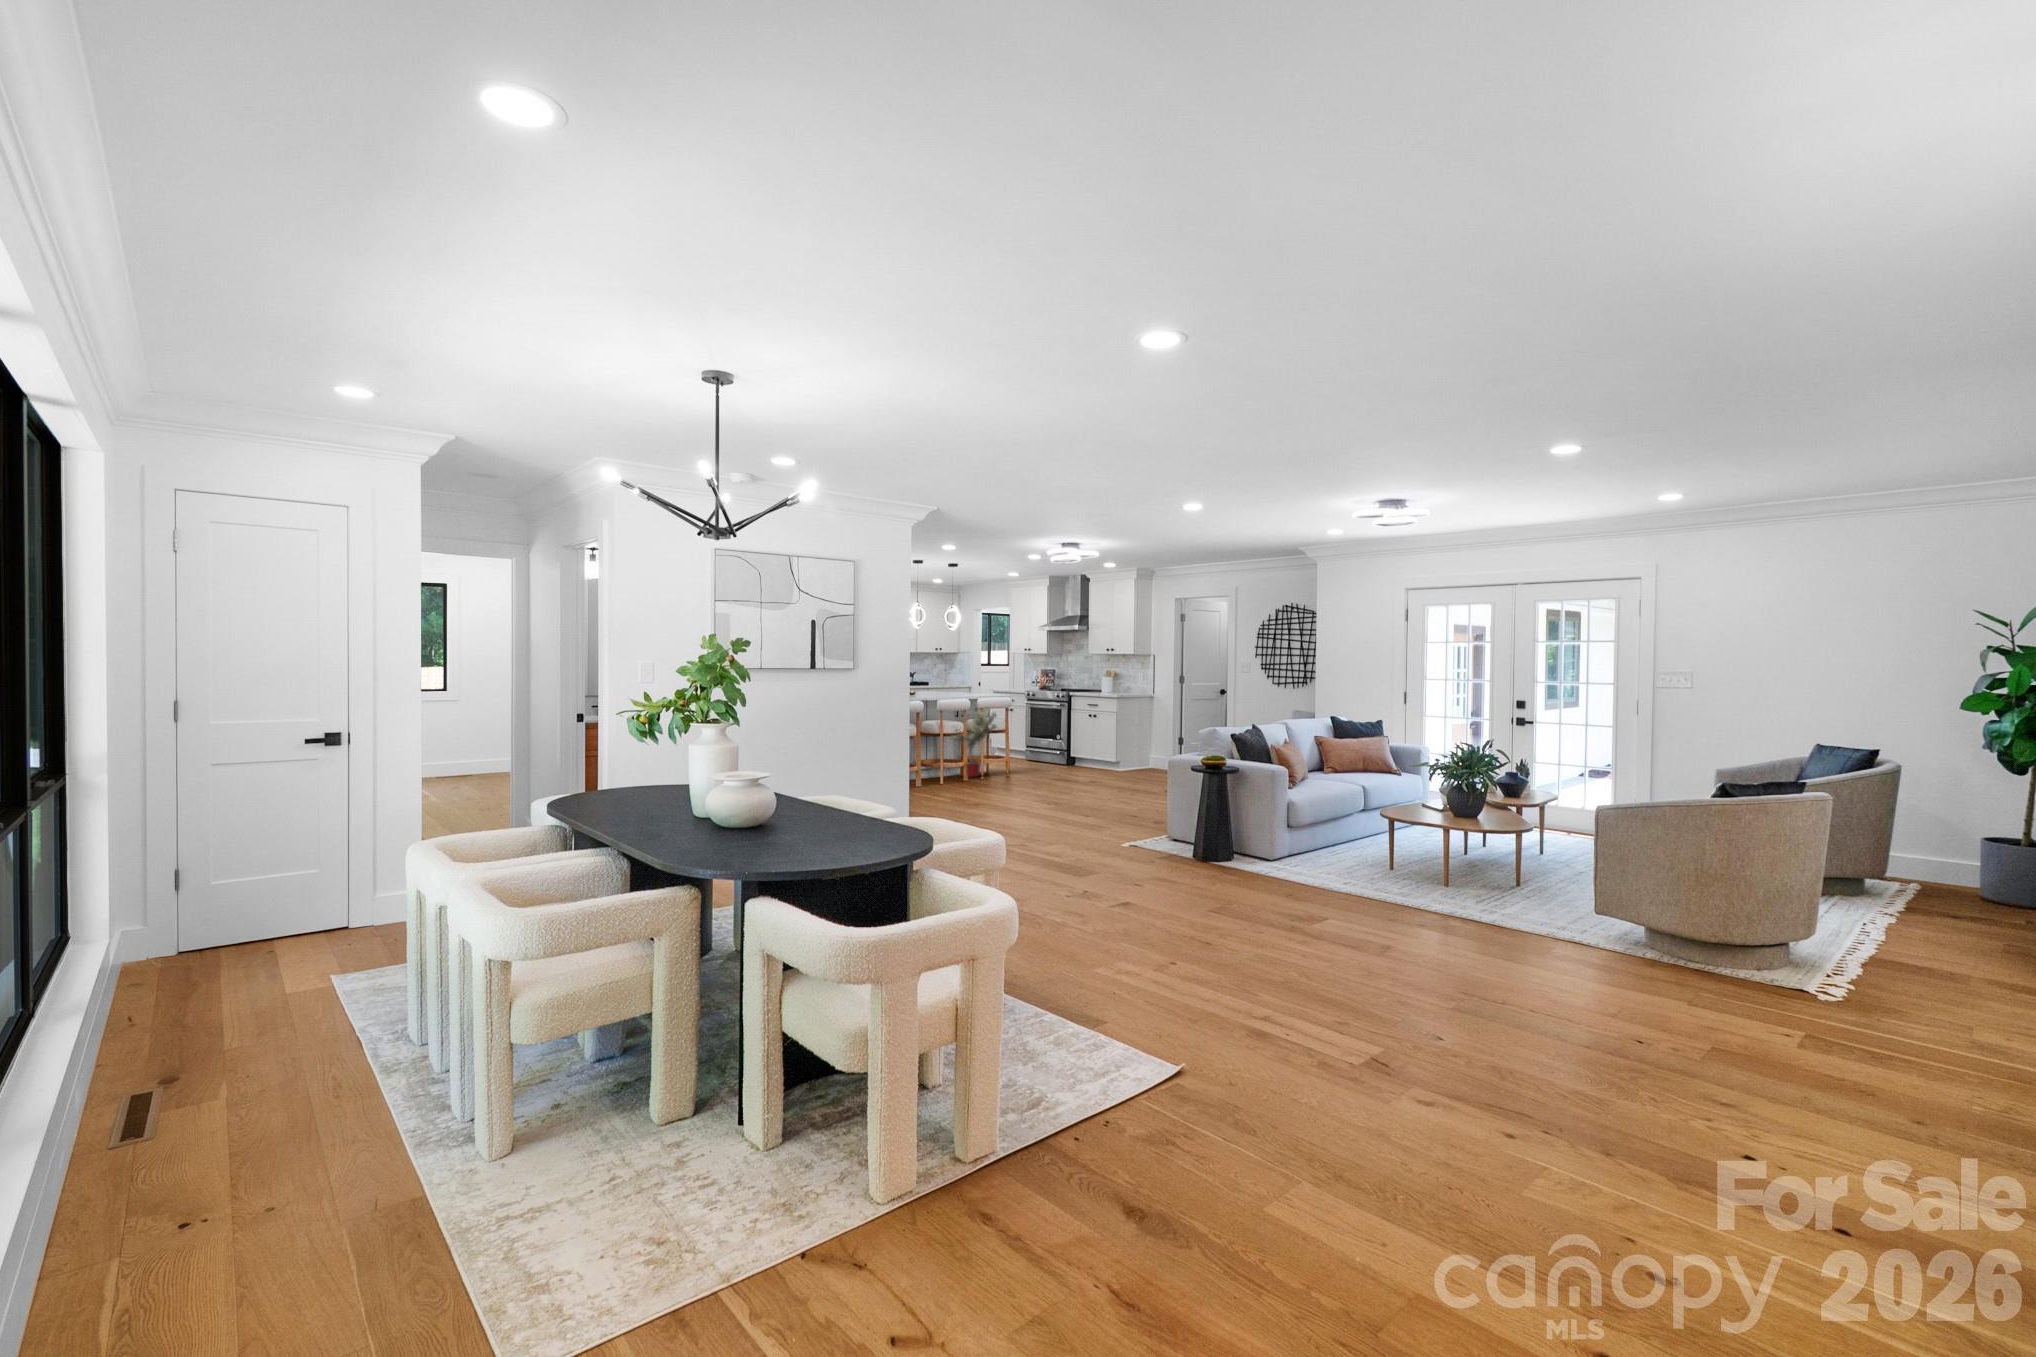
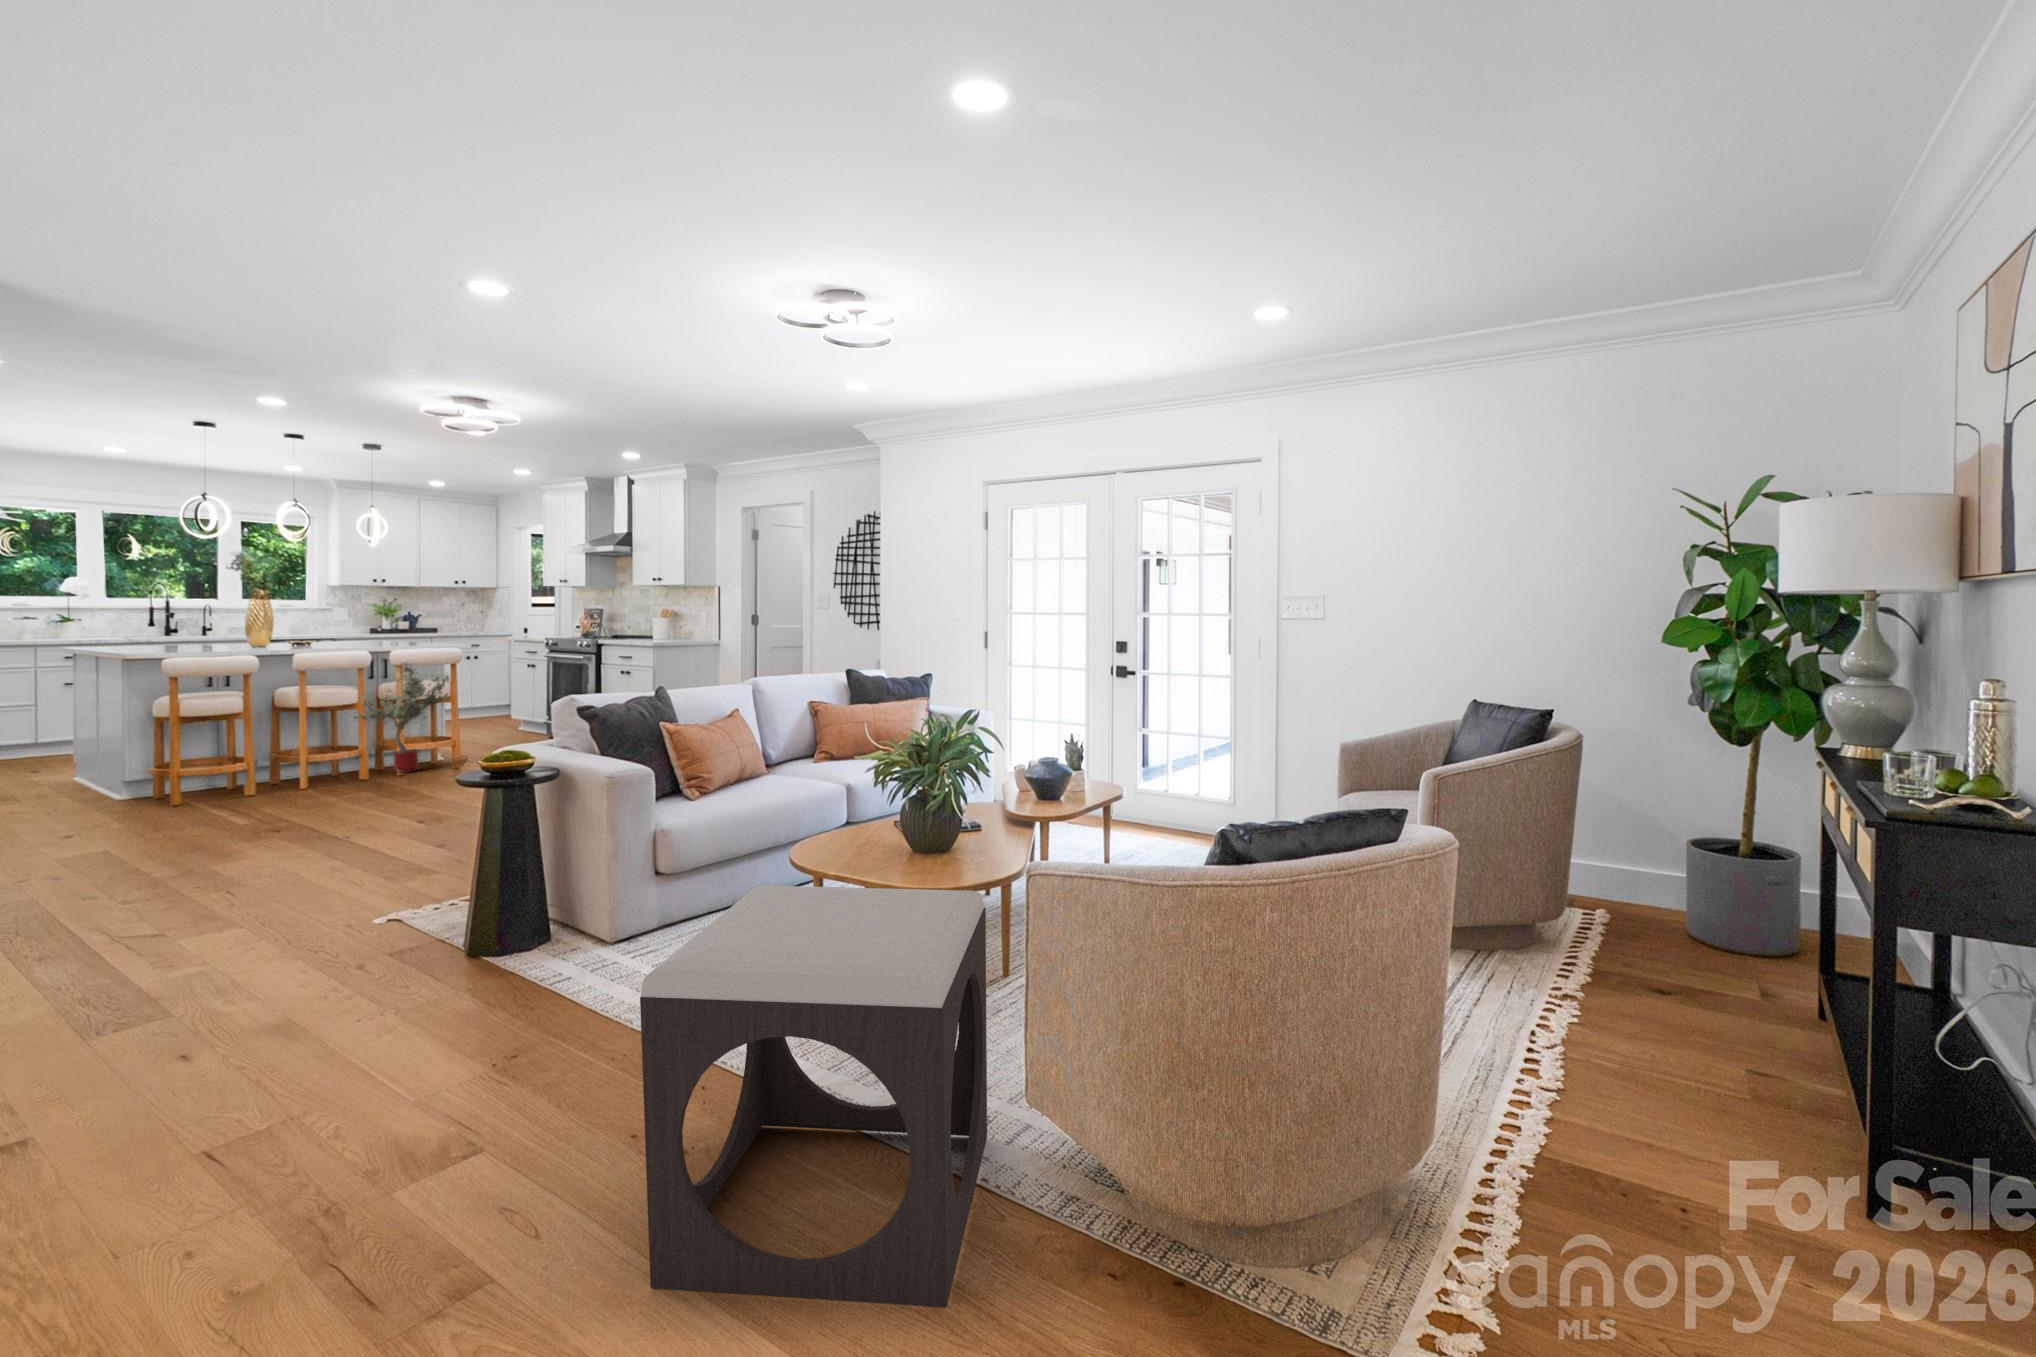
footstool: none [1449,807,1603,967] -> present [640,885,987,1307]

